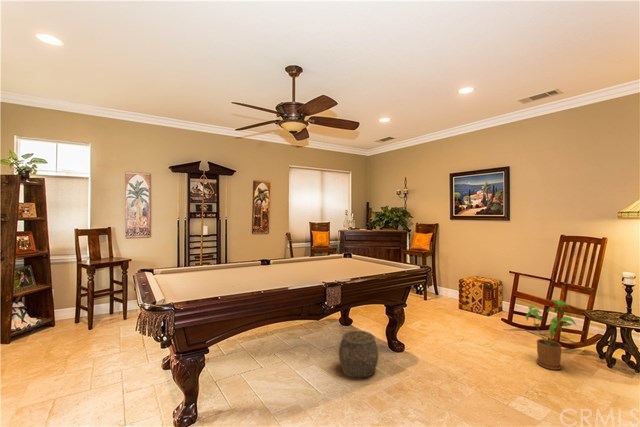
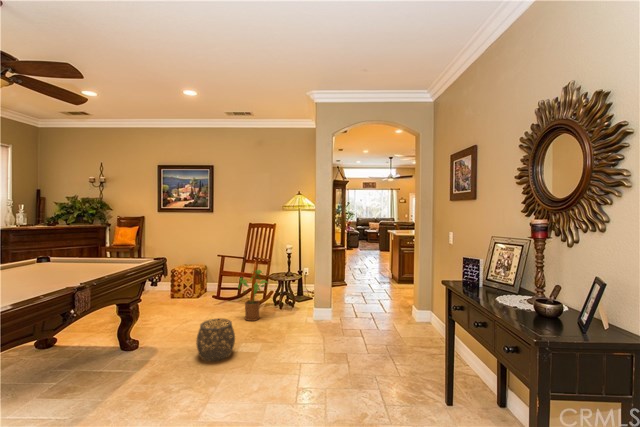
woven basket: present [339,331,379,378] -> present [196,319,235,361]

